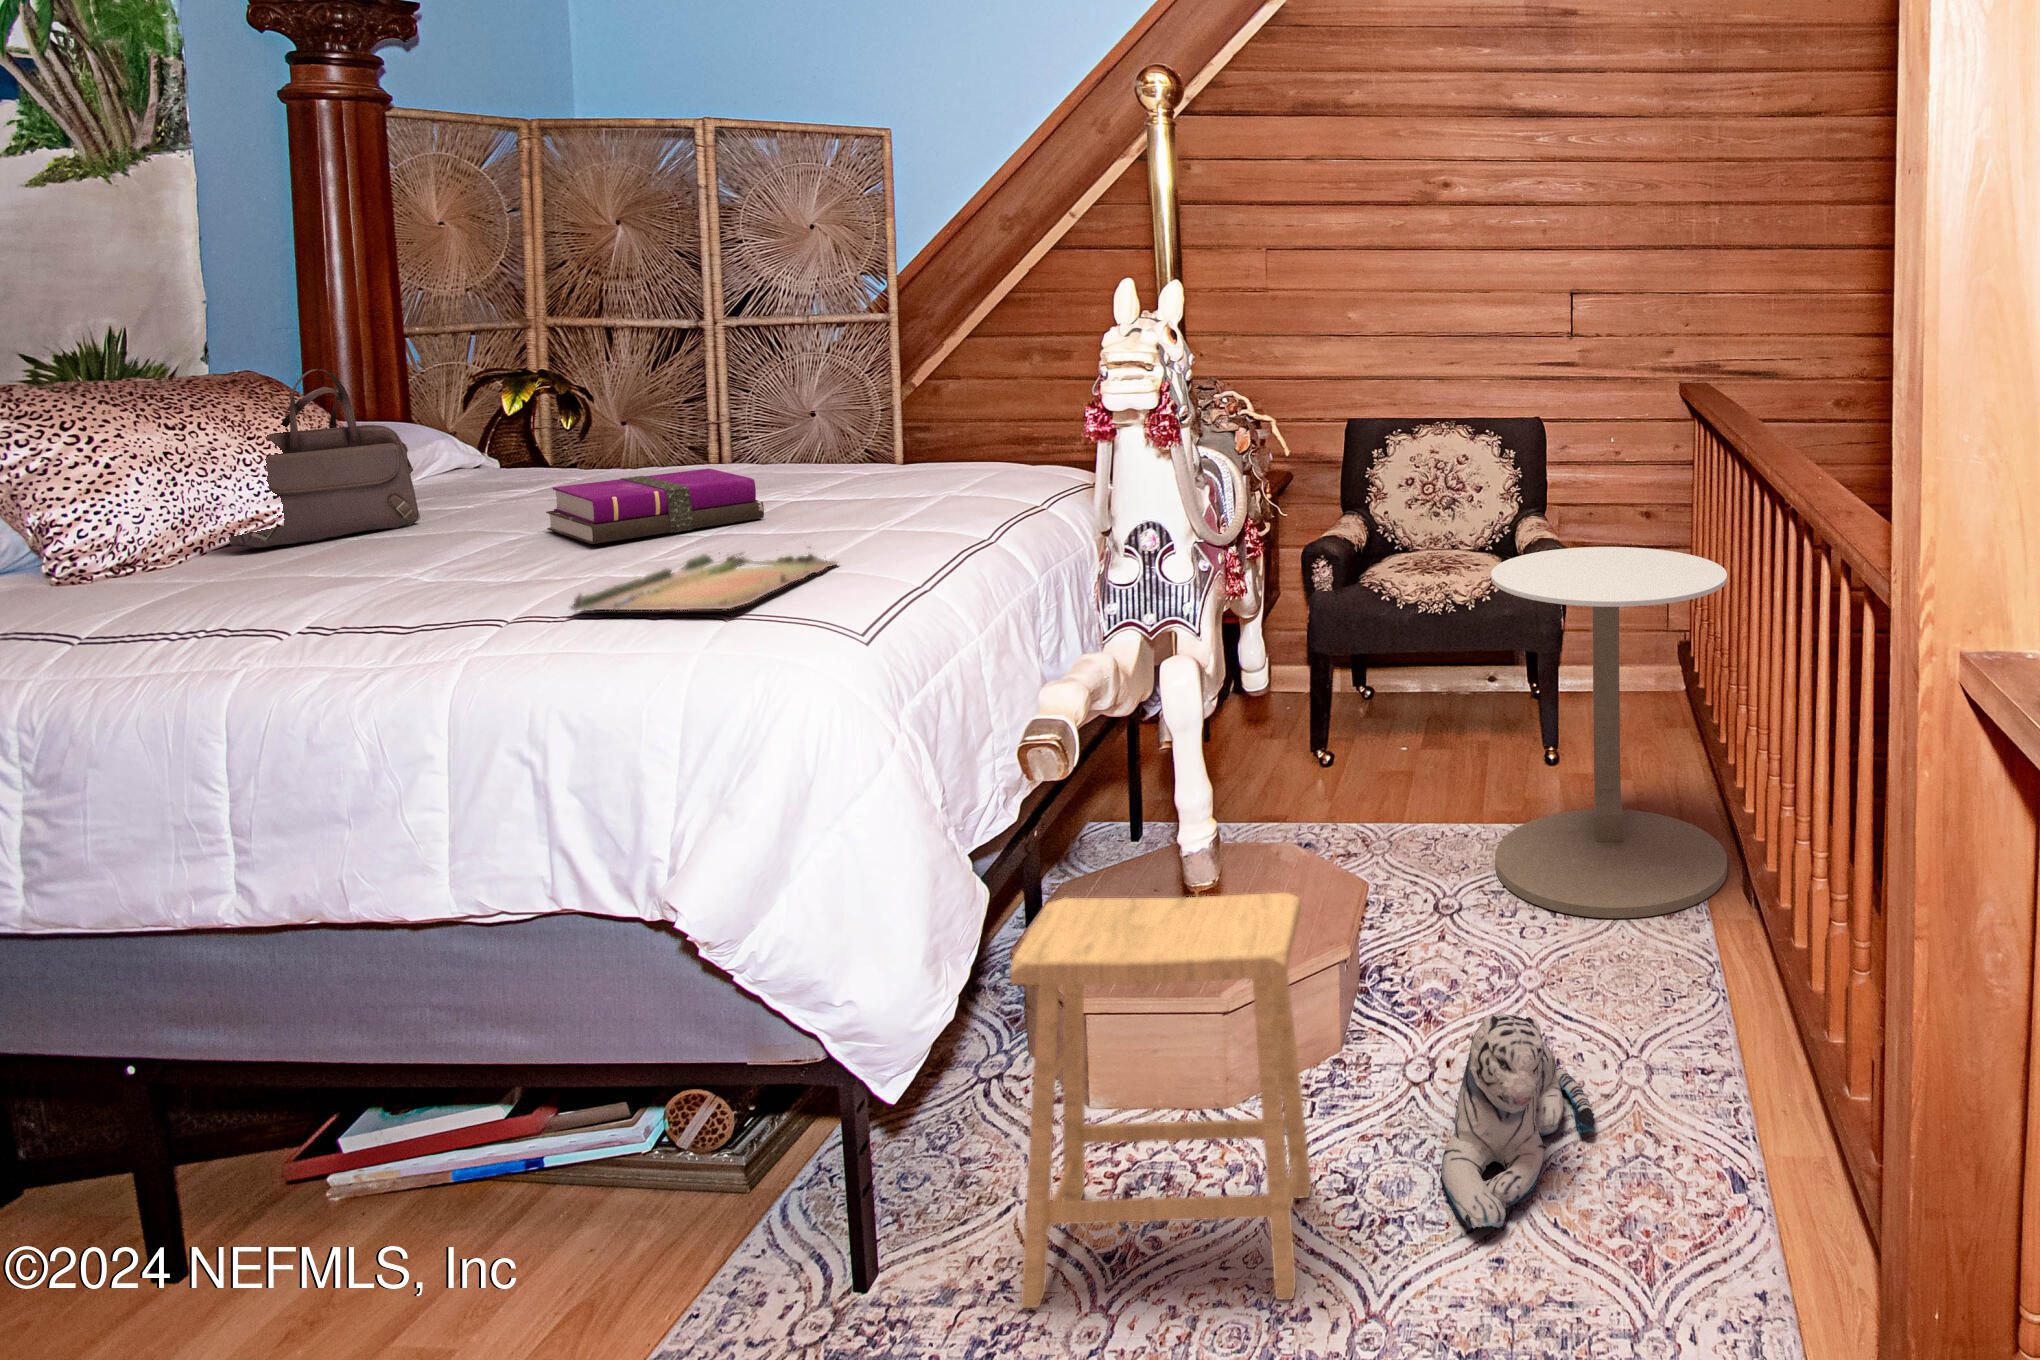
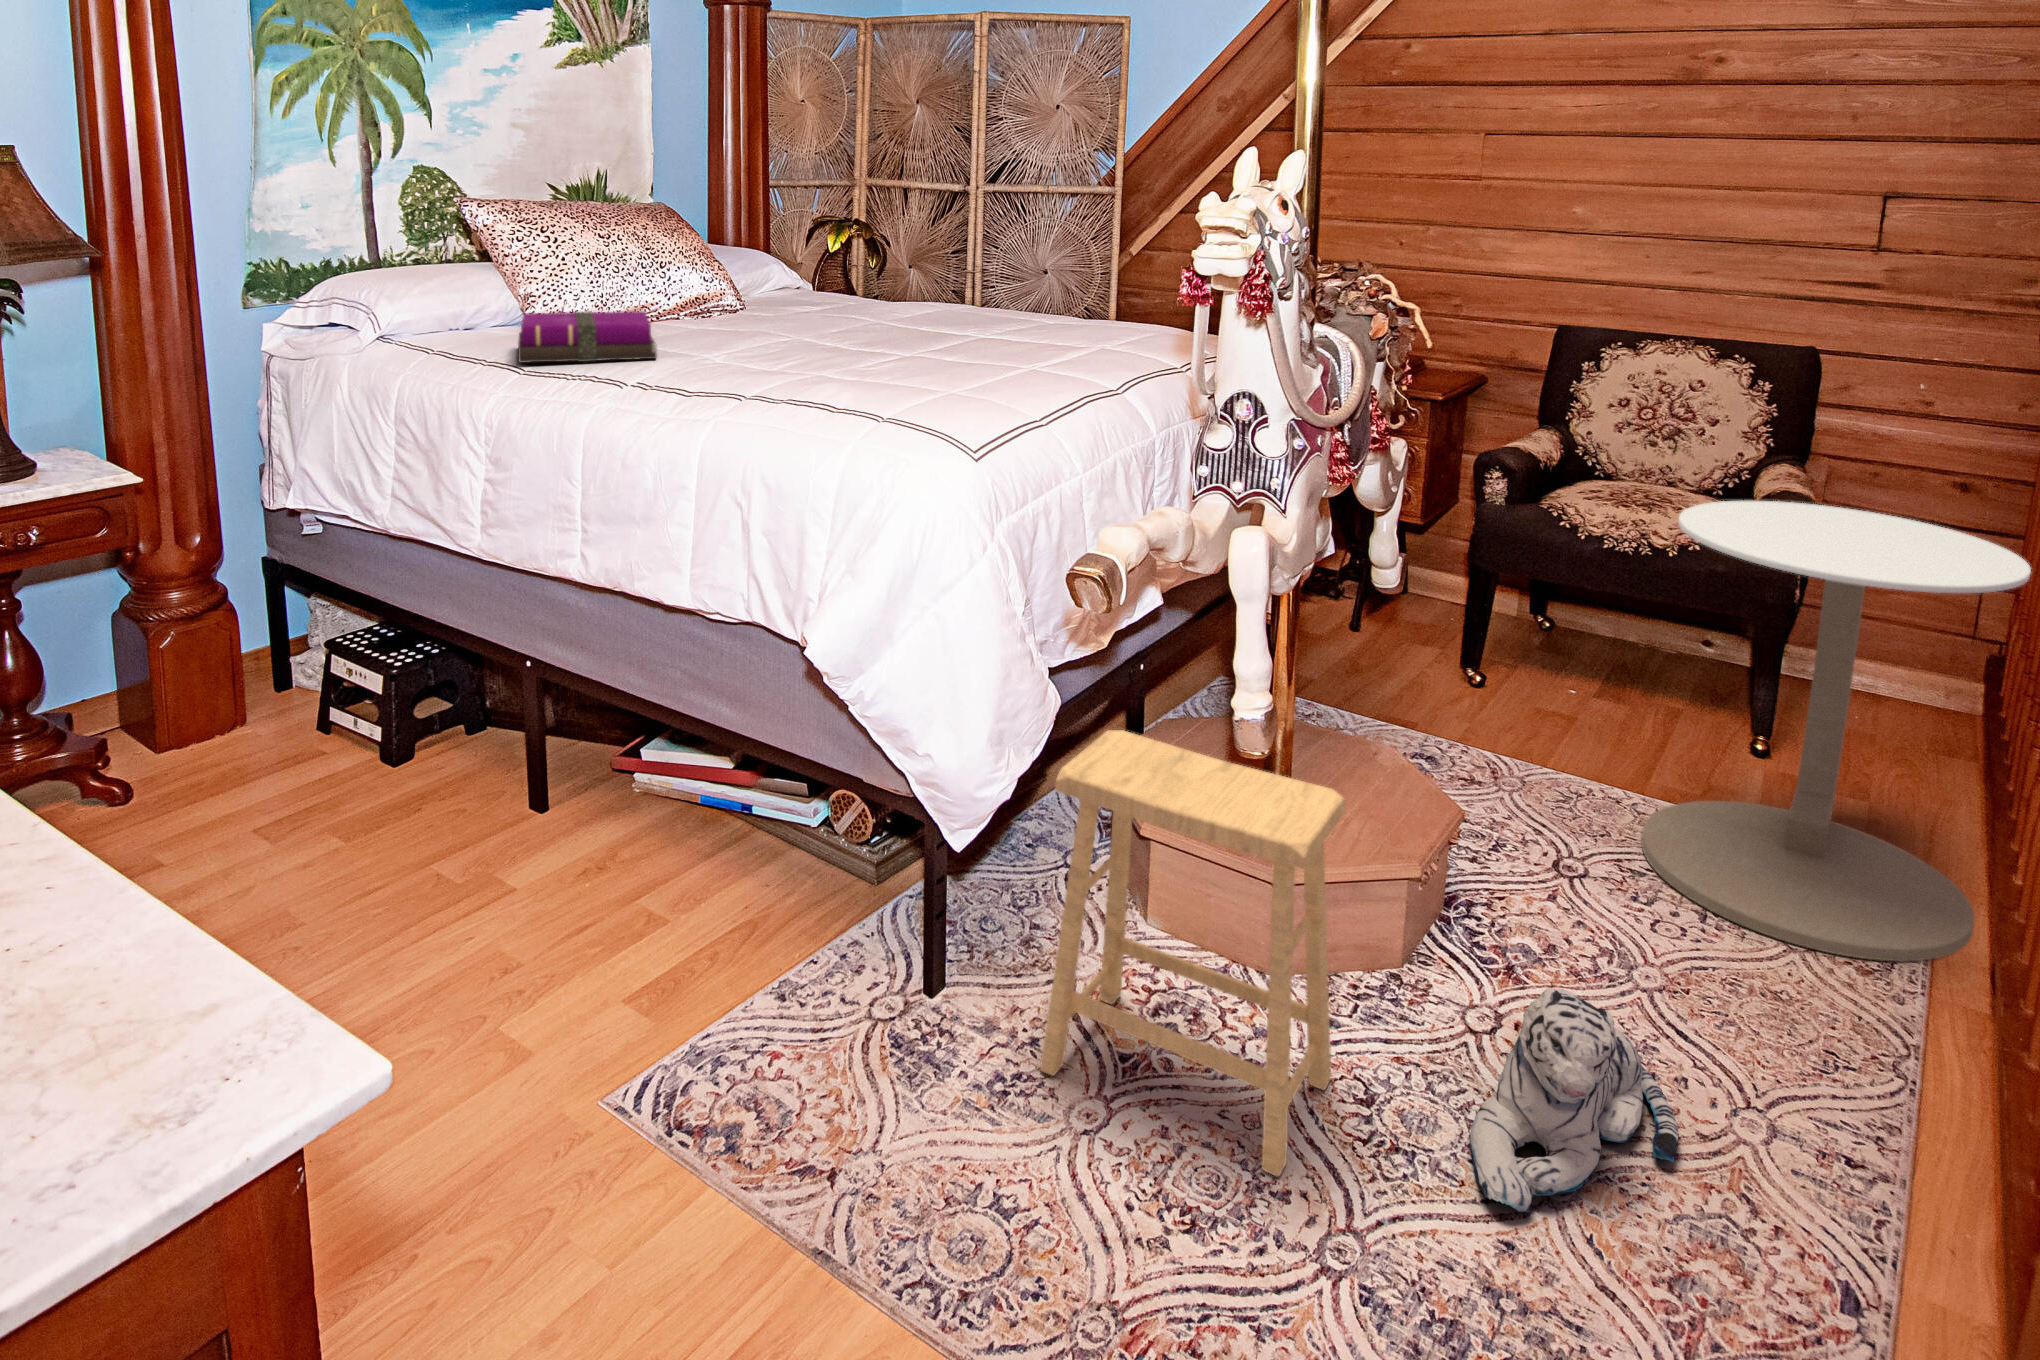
handbag: present [229,370,420,547] -> none [625,202,740,328]
notebook: present [546,468,764,544] -> present [518,311,657,363]
tray: present [570,553,837,611] -> none [786,372,990,418]

